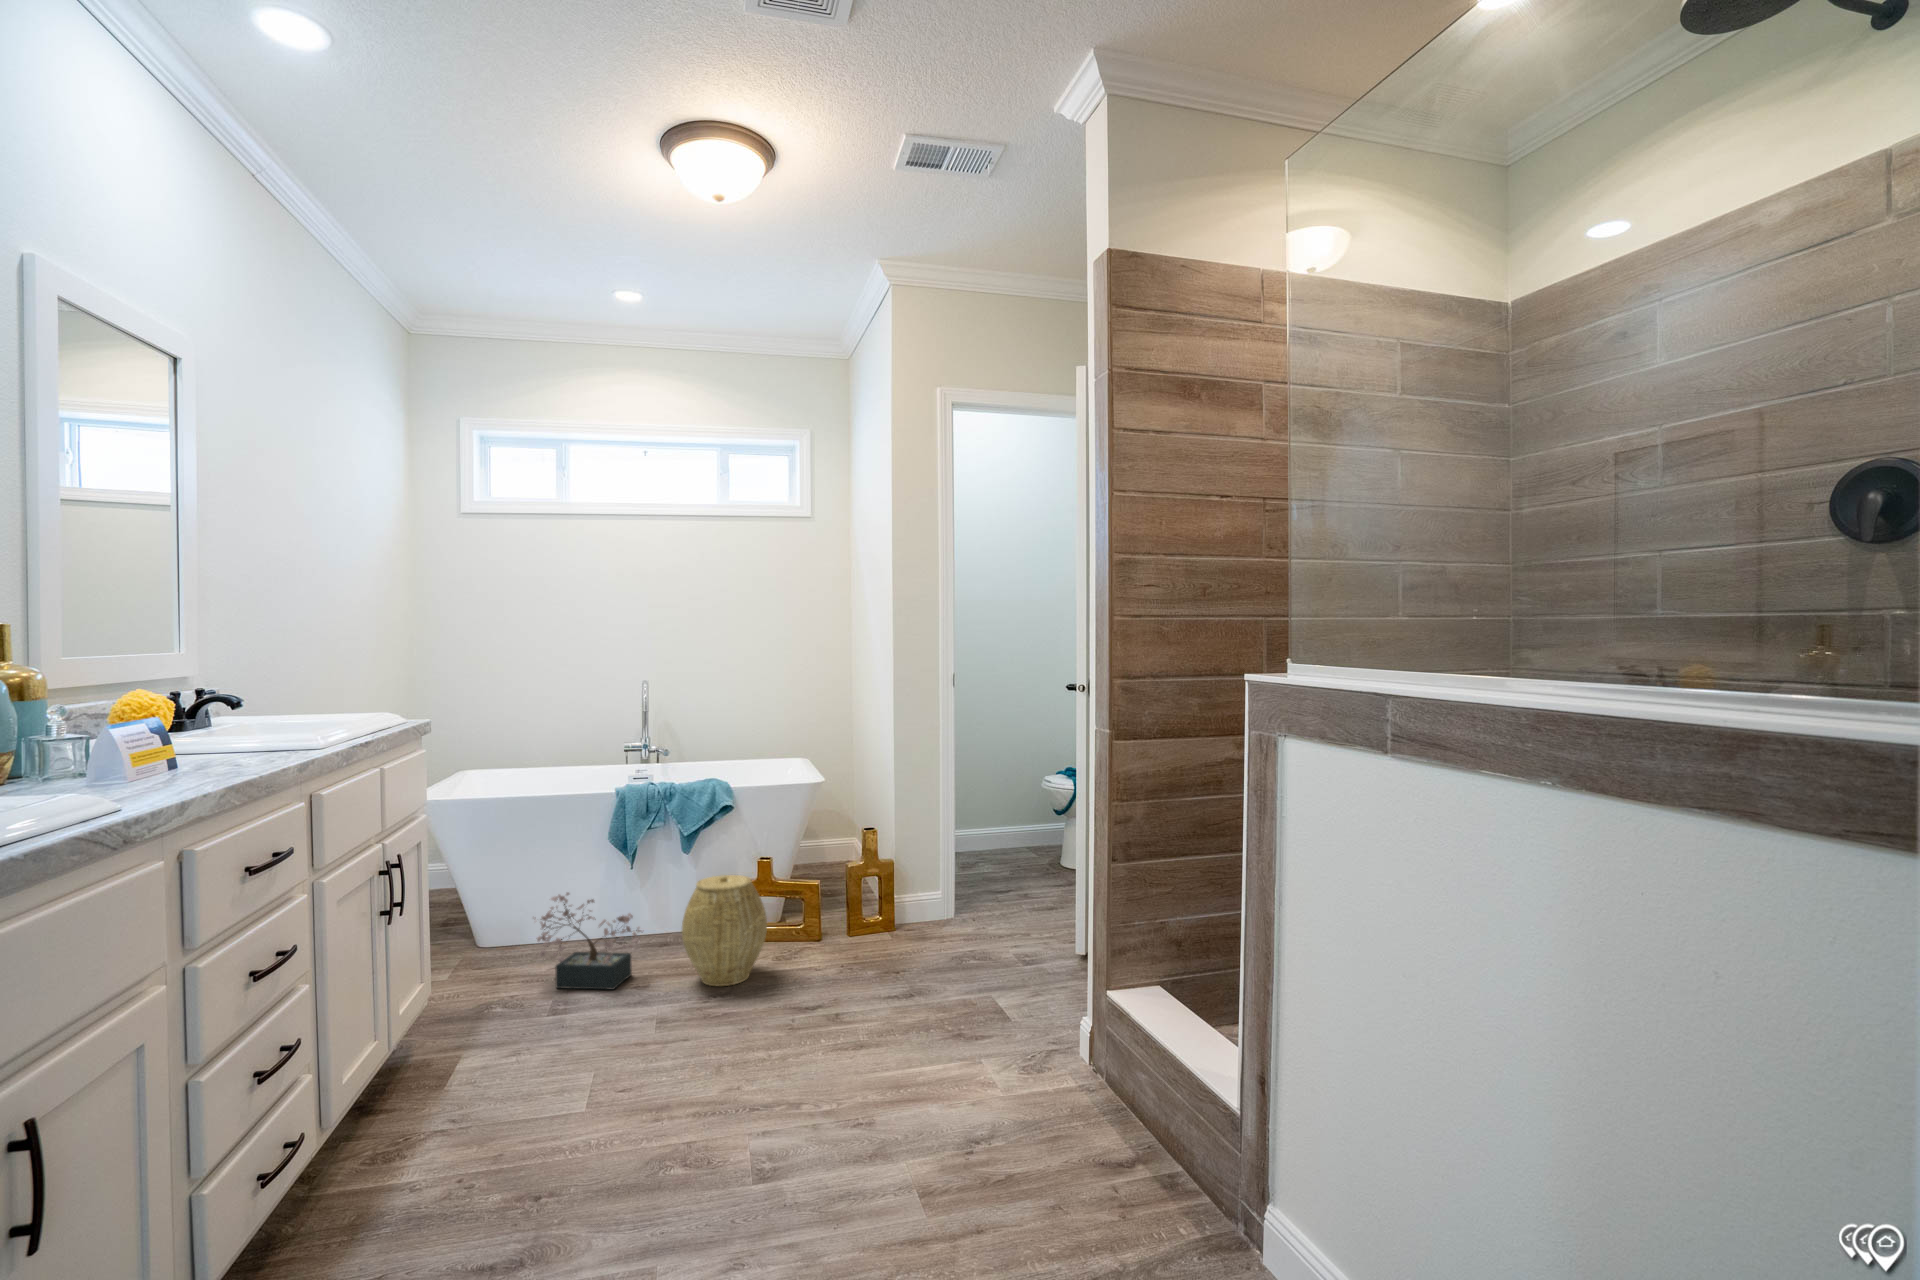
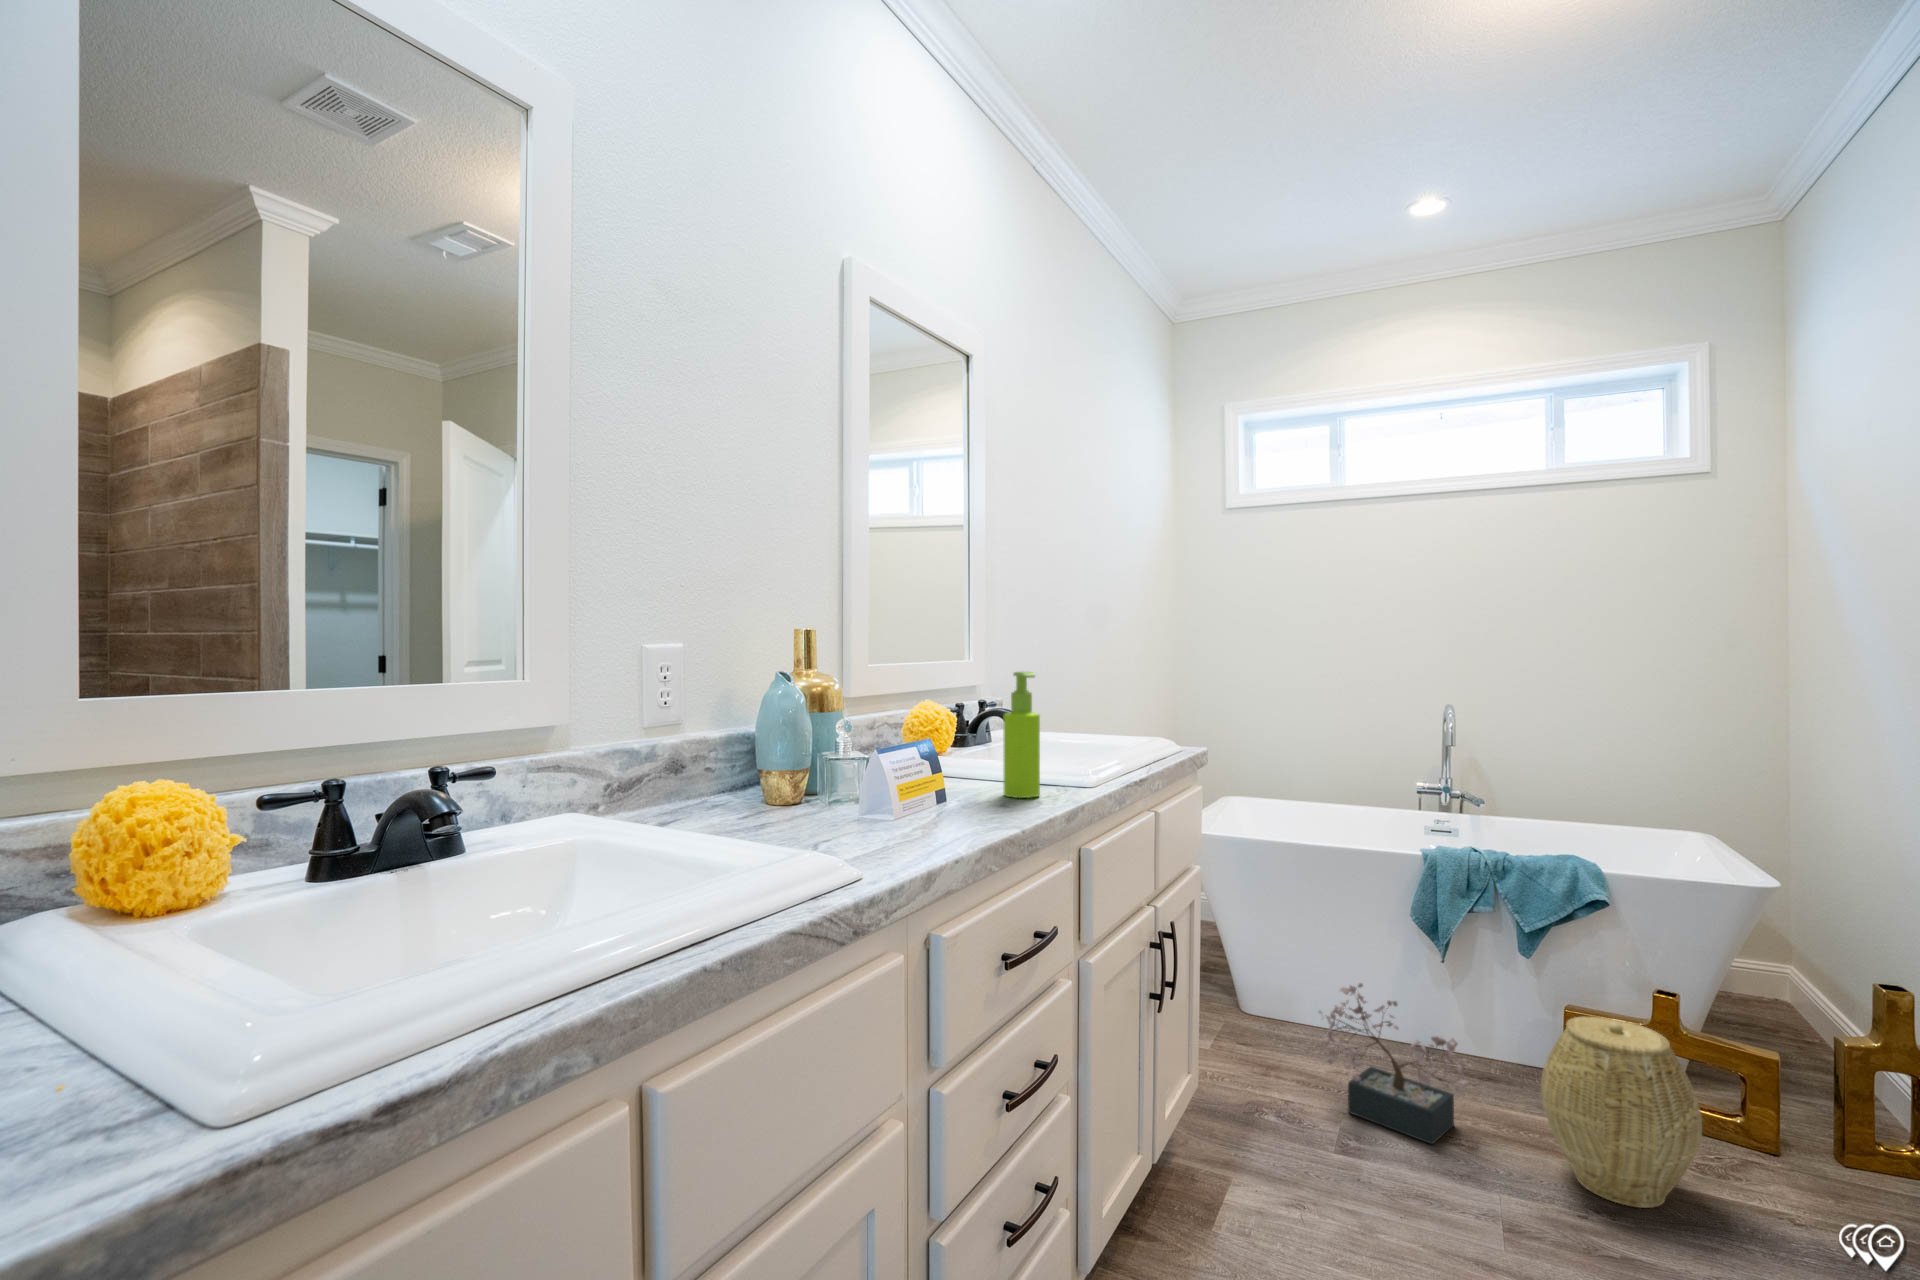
soap dispenser: none [236,659,273,759] -> present [1003,672,1040,798]

